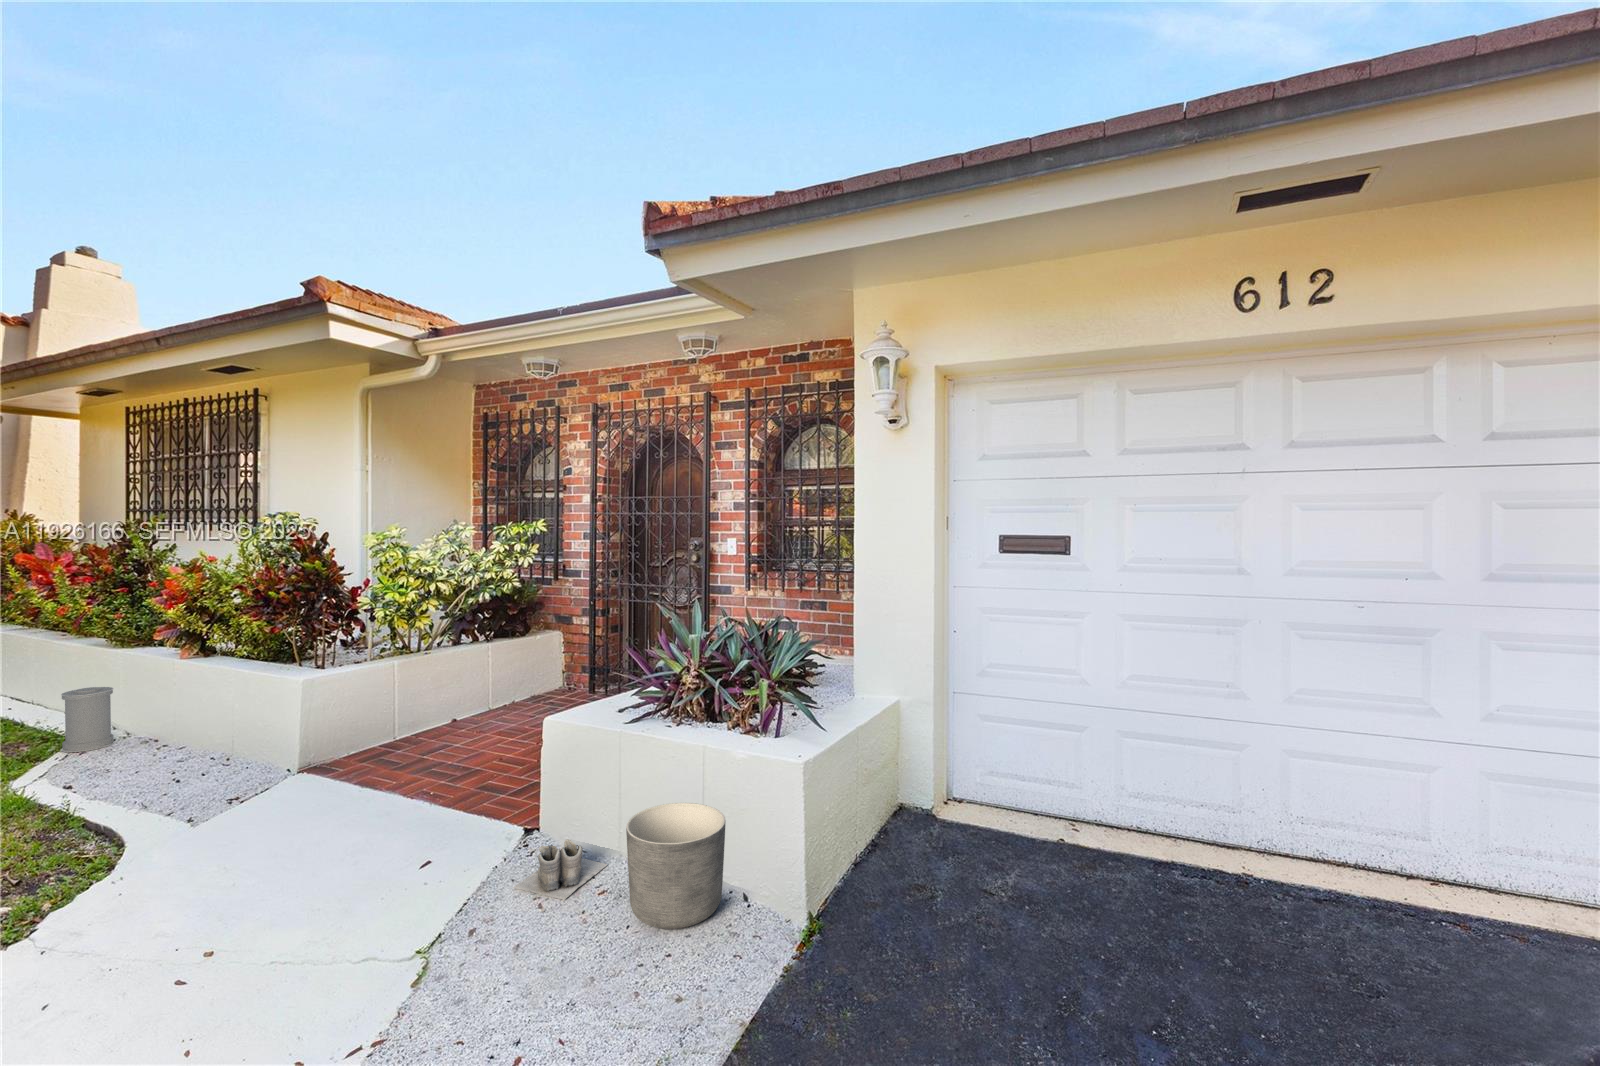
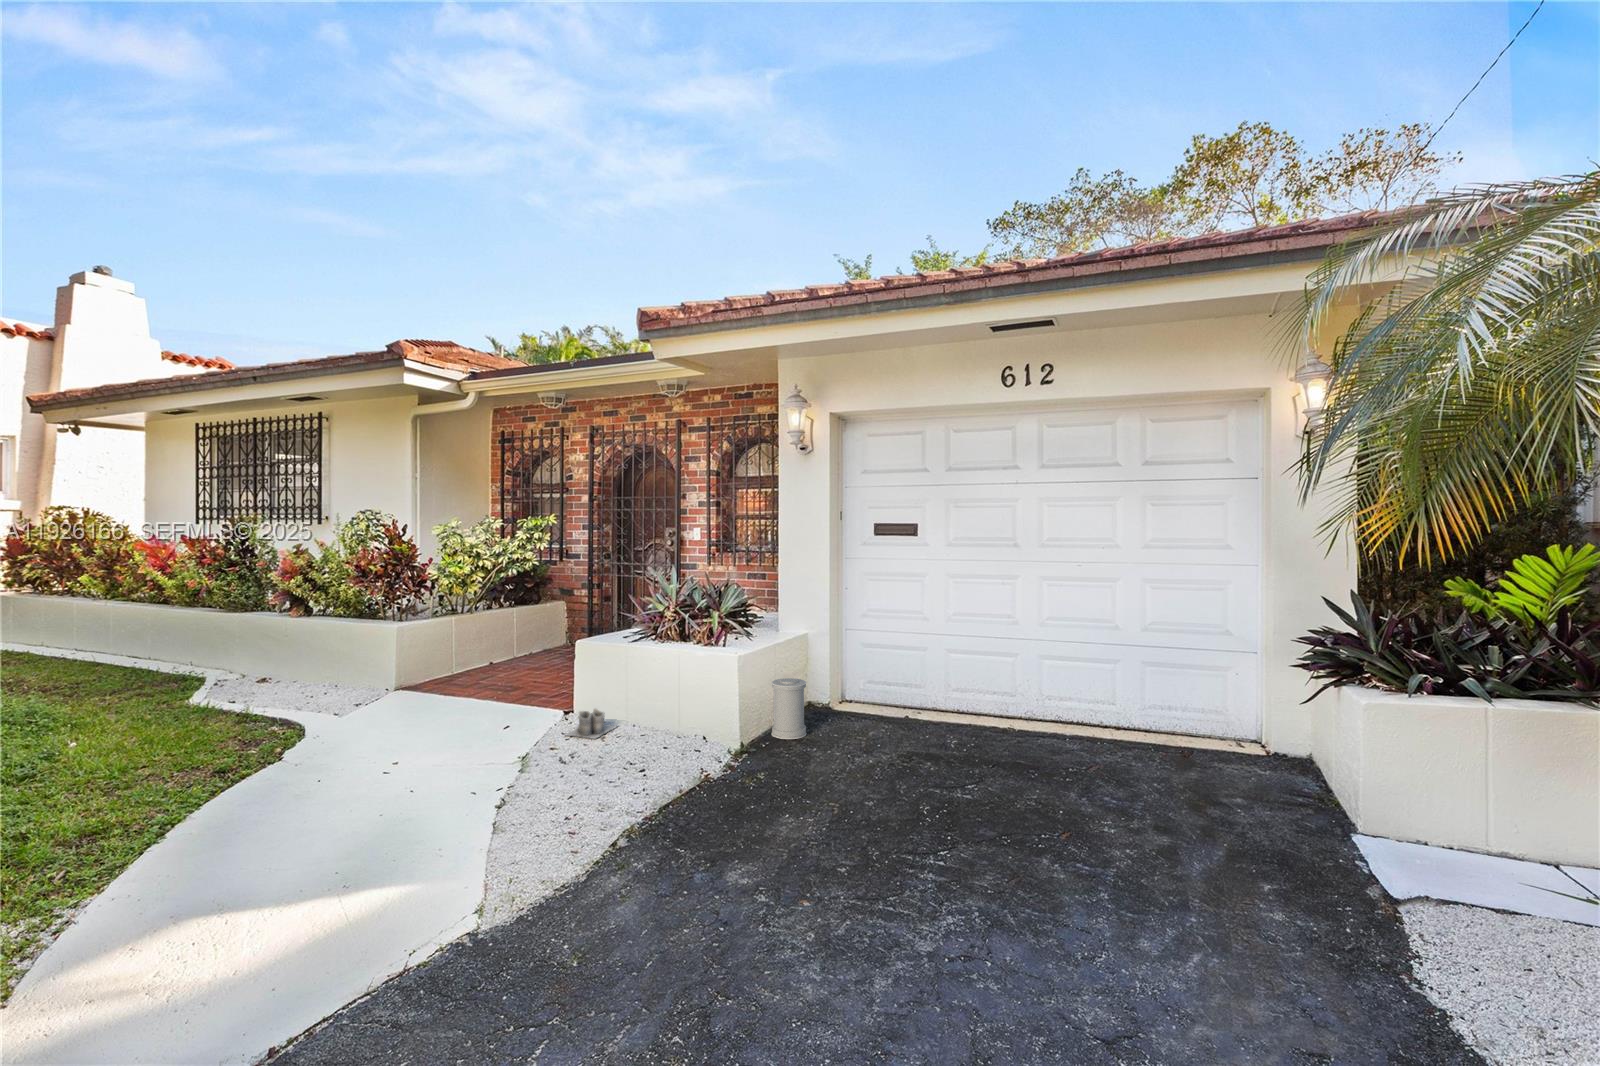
trash can: present [61,687,114,752] -> present [771,678,806,739]
planter: present [626,803,726,929] -> none [633,684,690,747]

